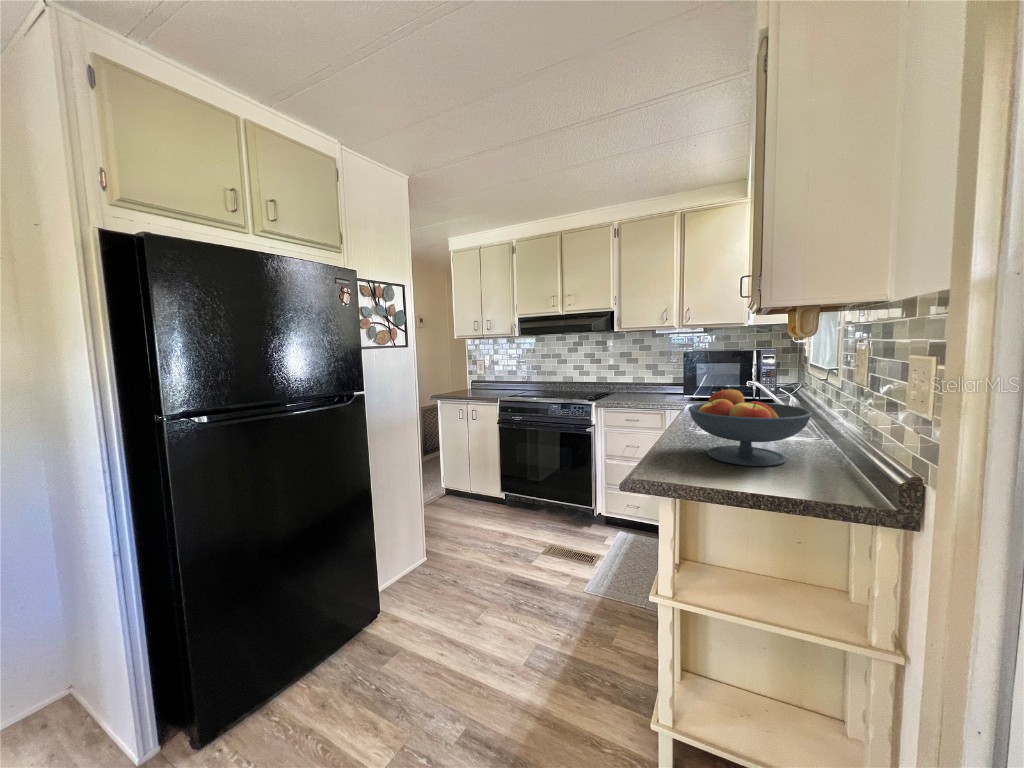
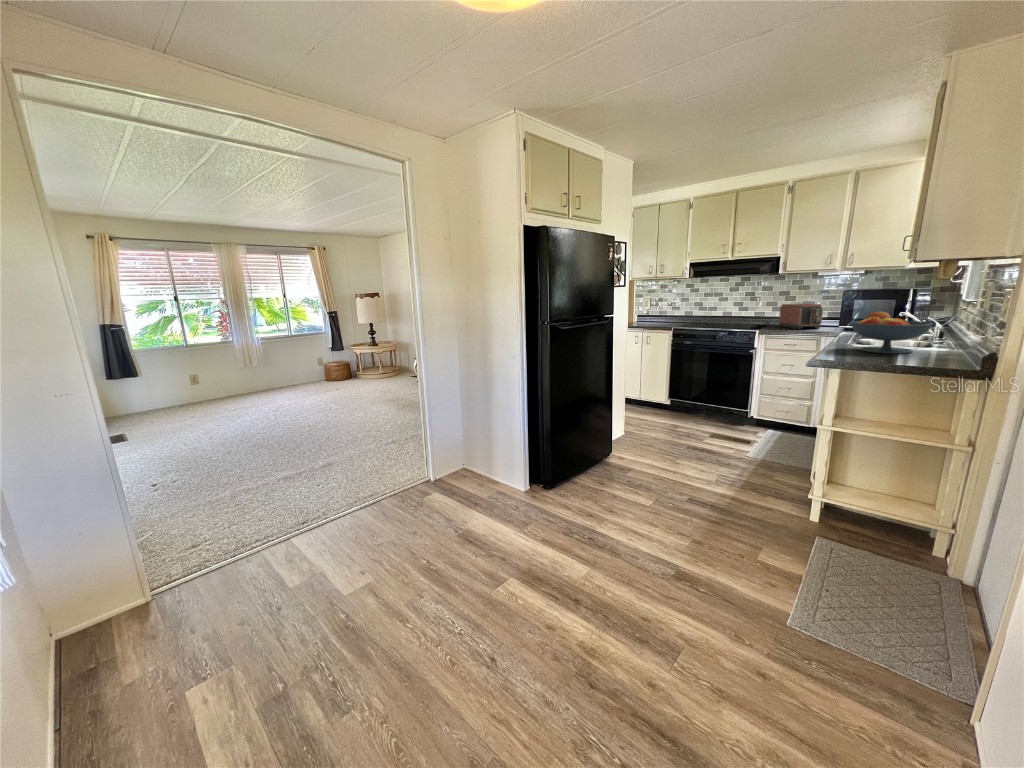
toaster: none [620,367,665,399] -> present [779,304,823,329]

